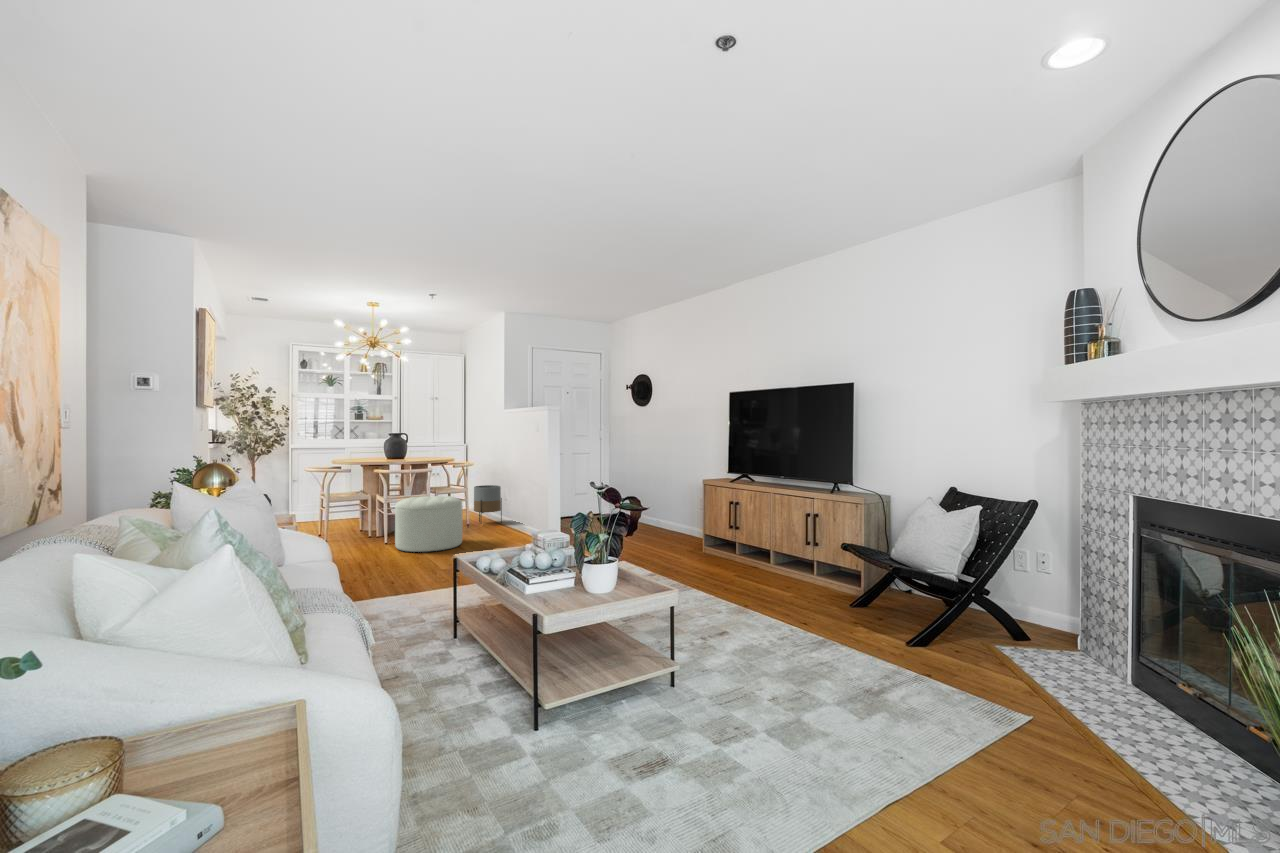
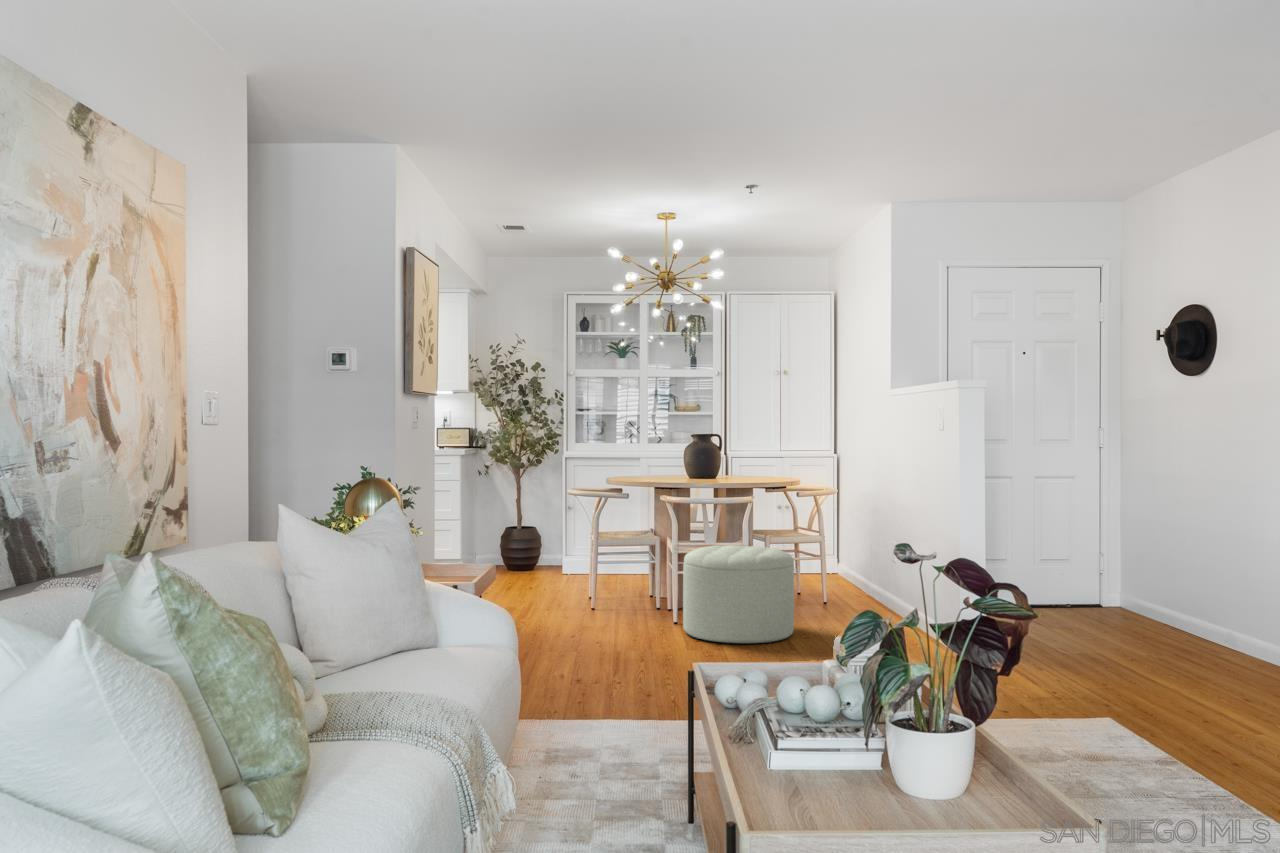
planter: present [474,485,502,523] -> none [831,532,882,605]

